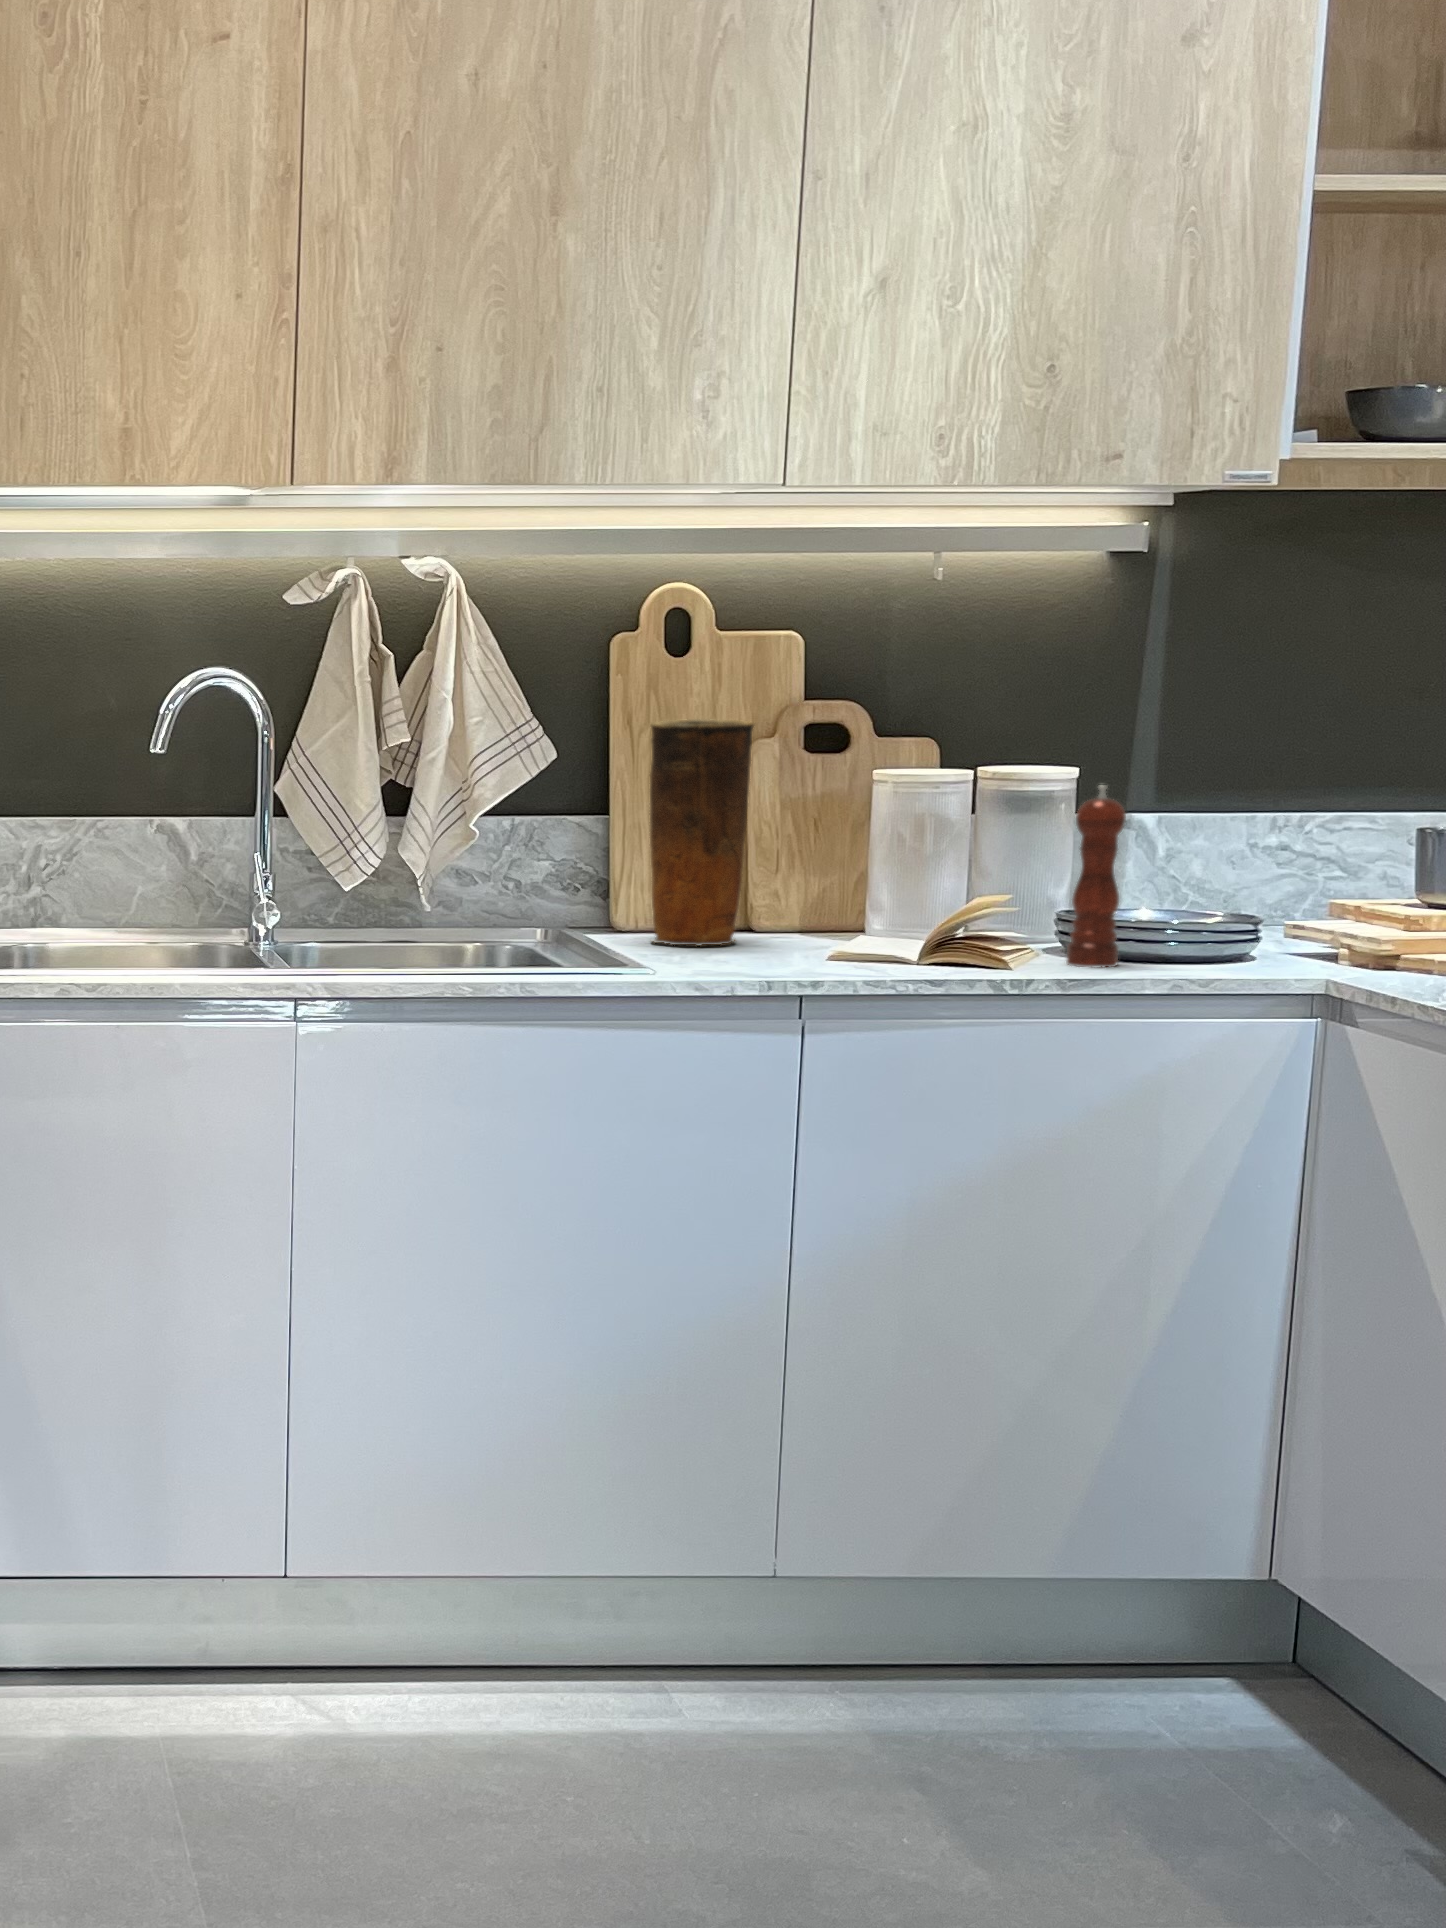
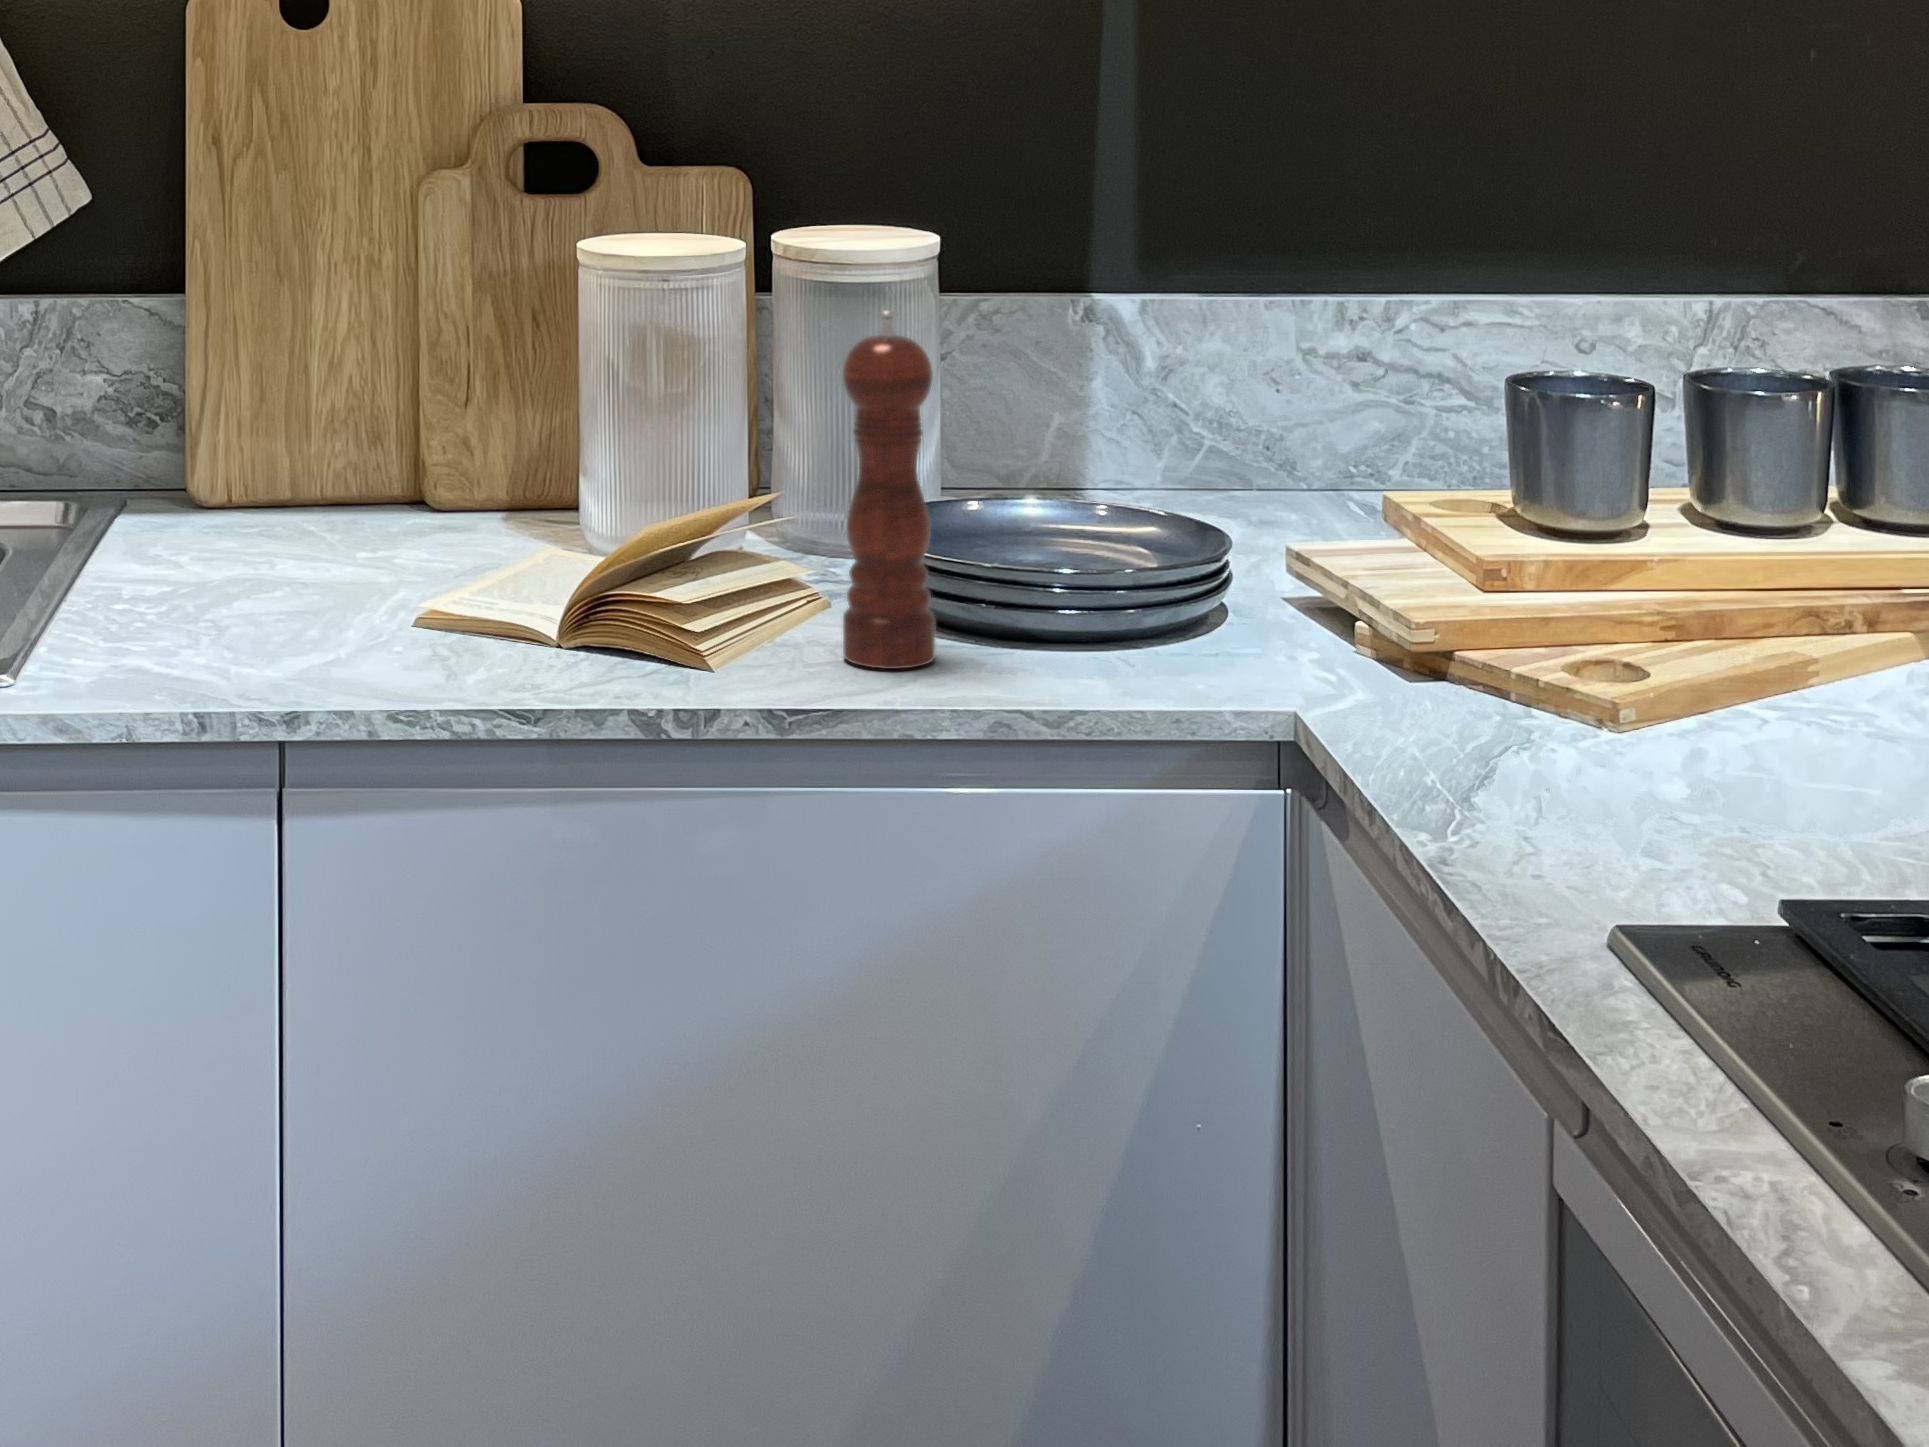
vase: present [650,719,754,946] -> none [165,148,346,570]

